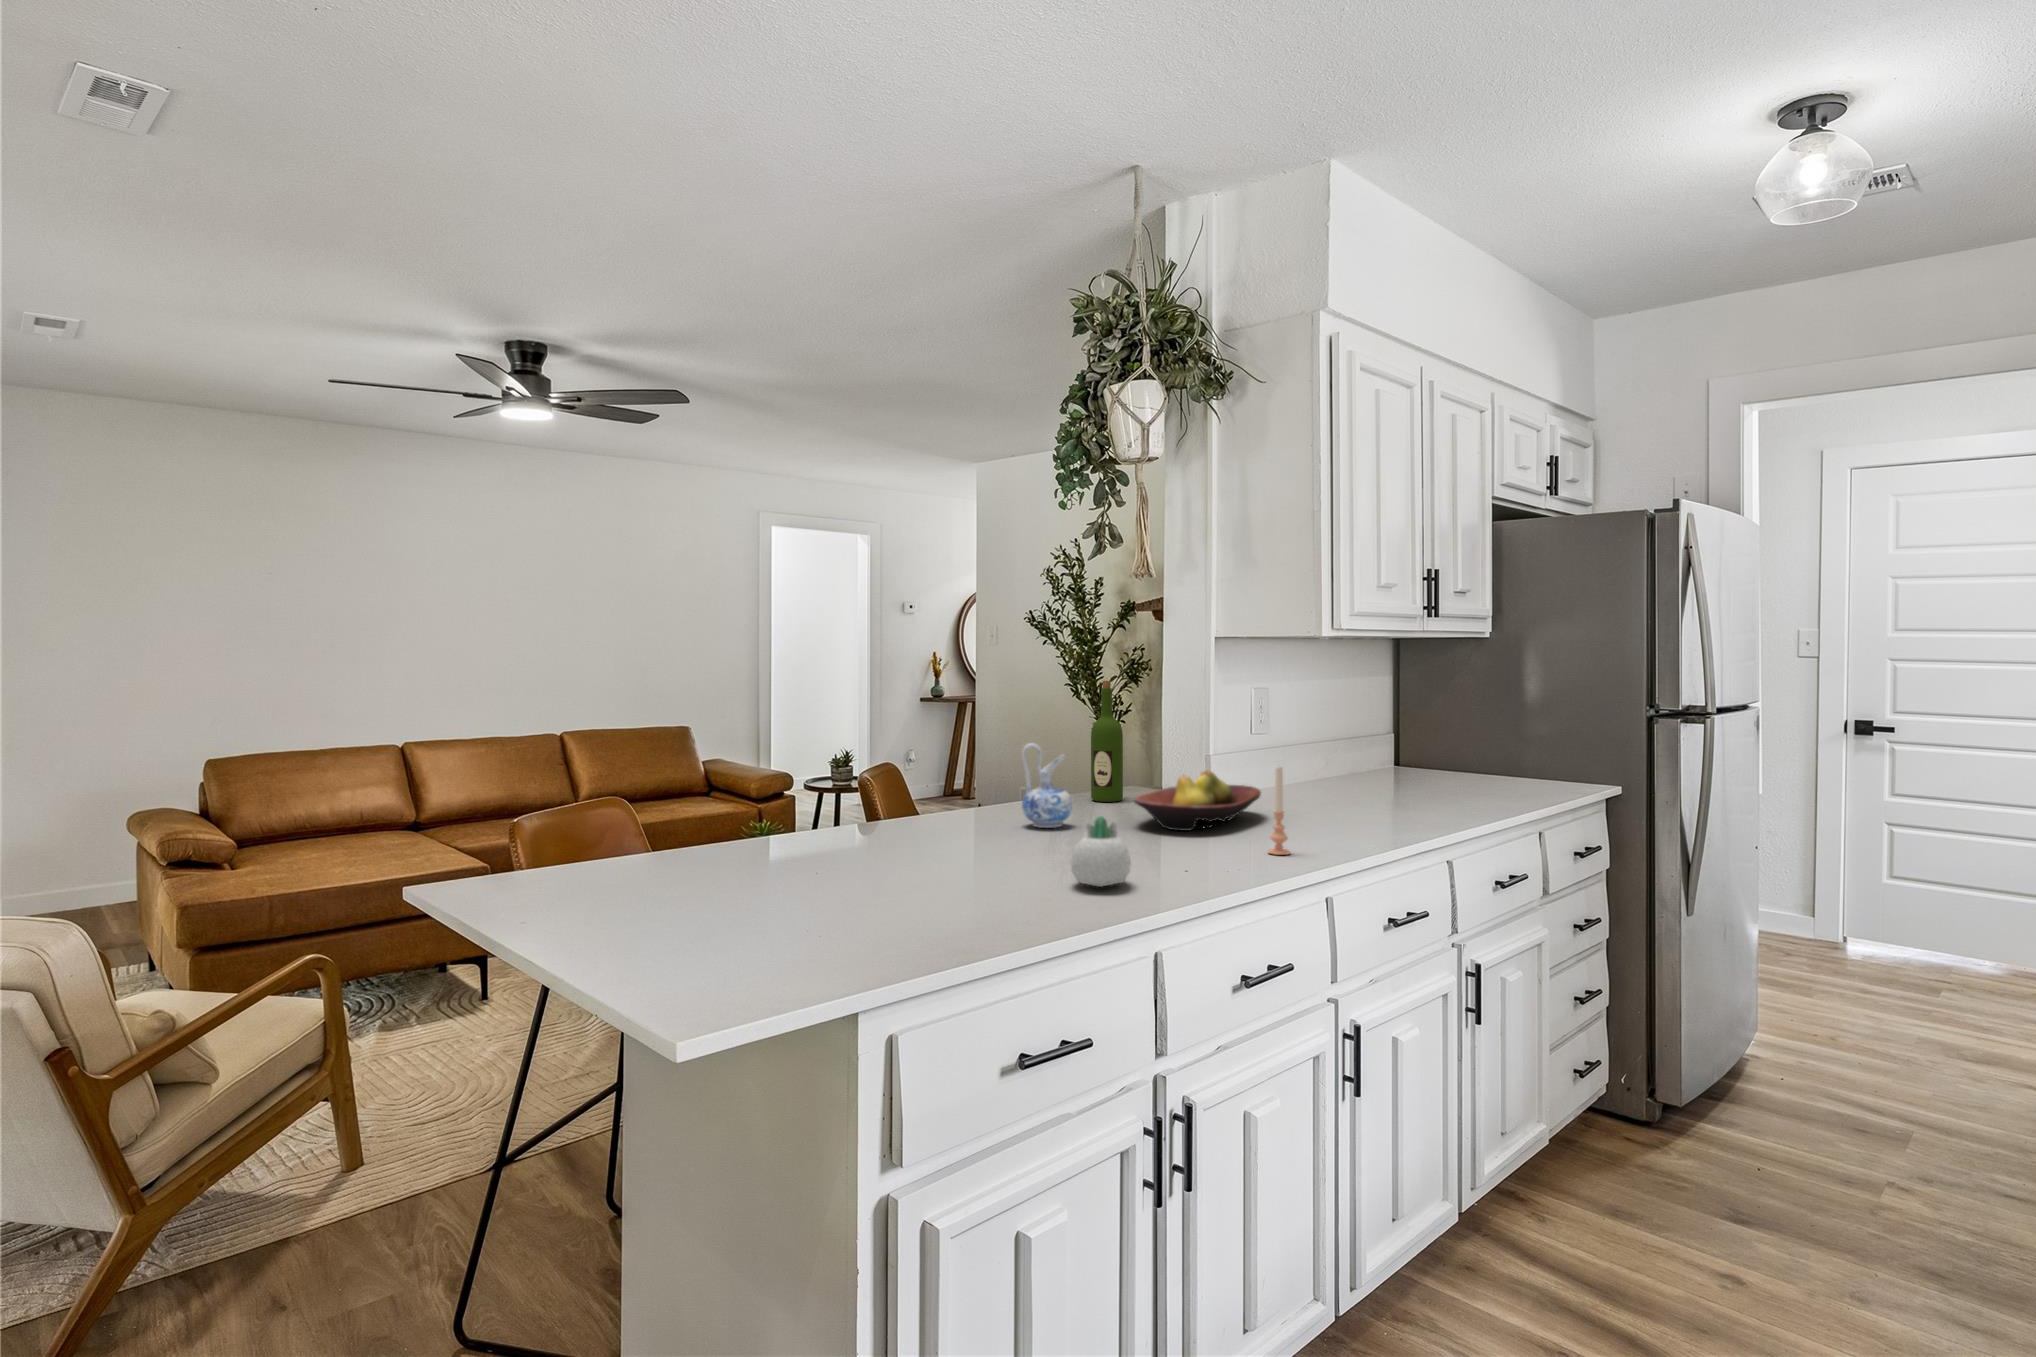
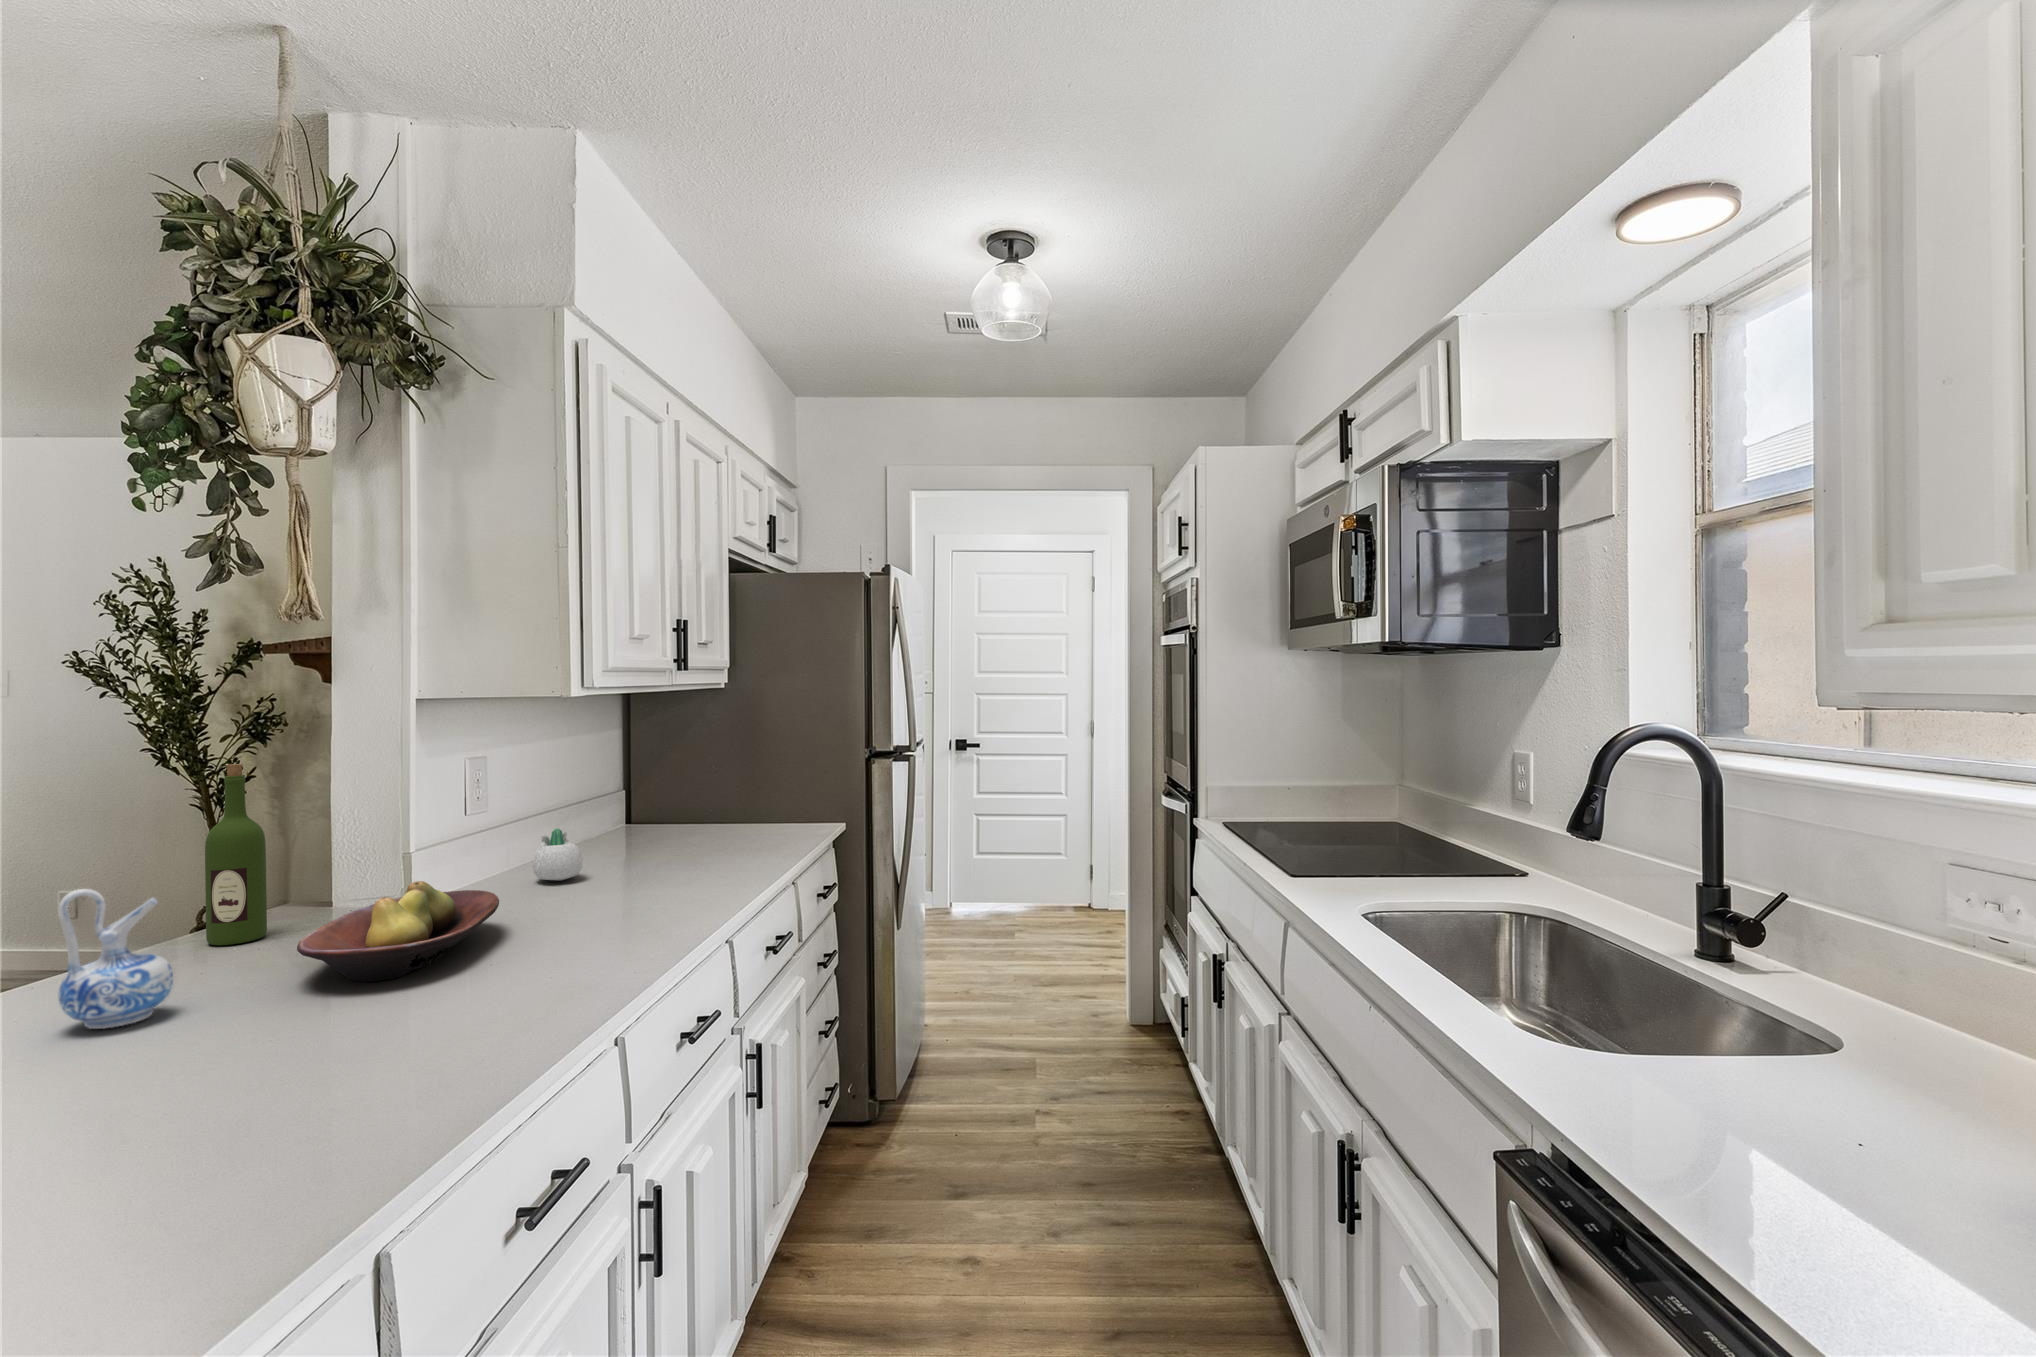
candle: present [1268,766,1290,855] -> none [532,876,565,997]
succulent planter: present [1071,816,1131,887] -> present [533,828,583,881]

